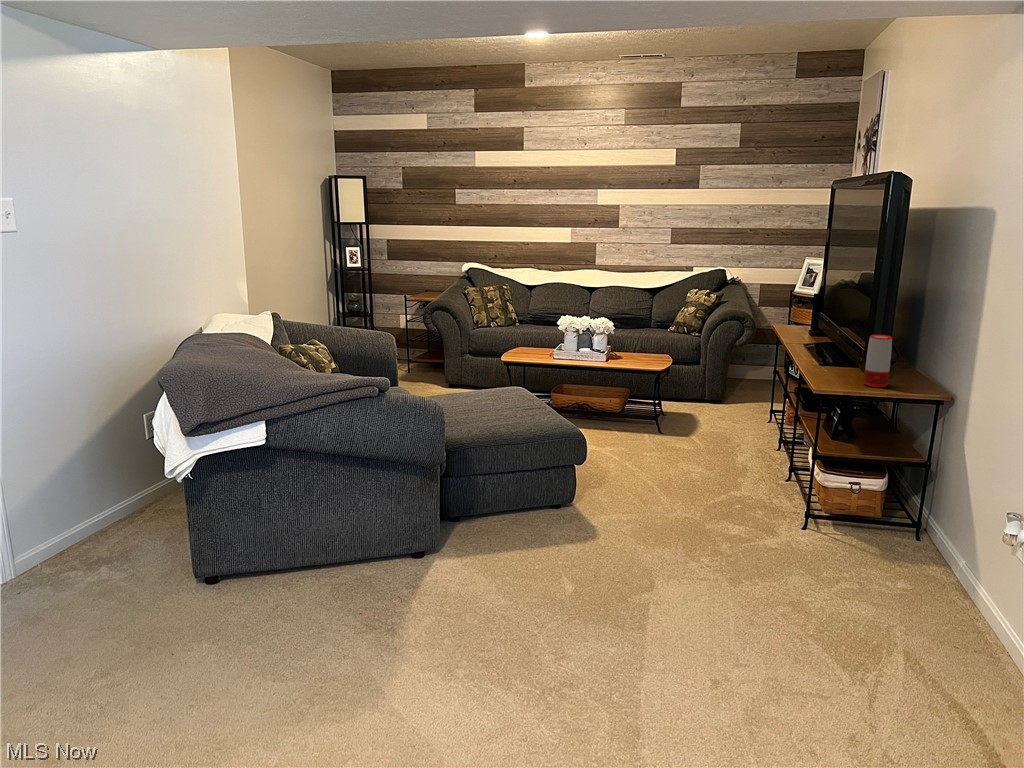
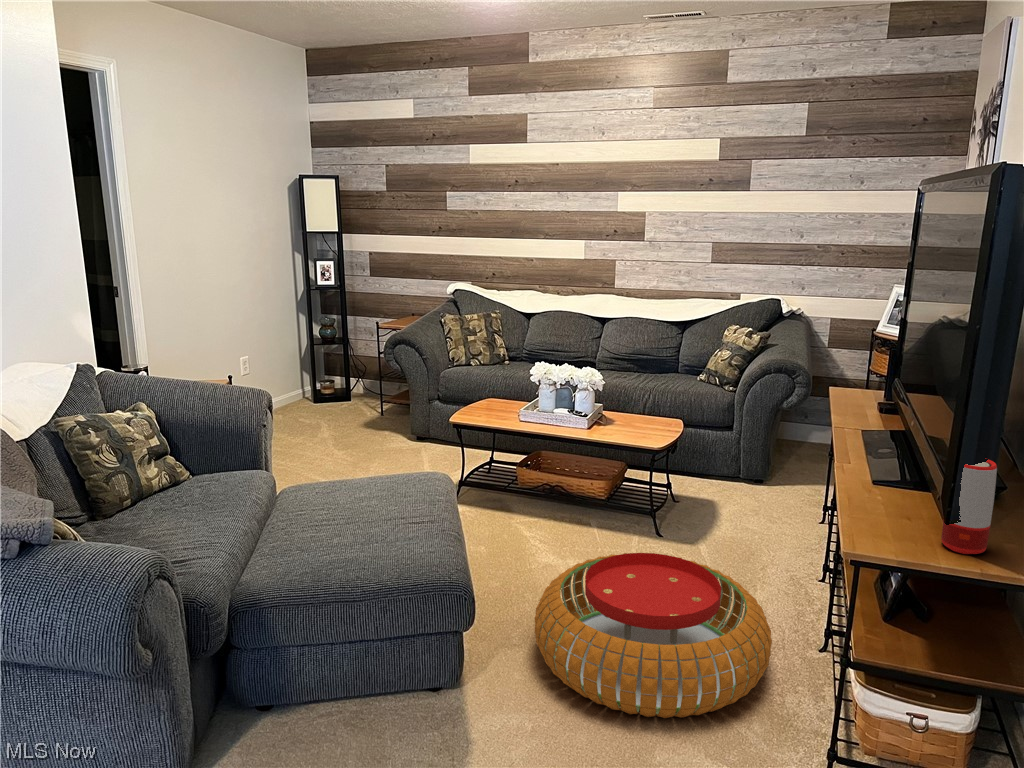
pouf: none [611,425,762,511] -> present [534,553,772,718]

